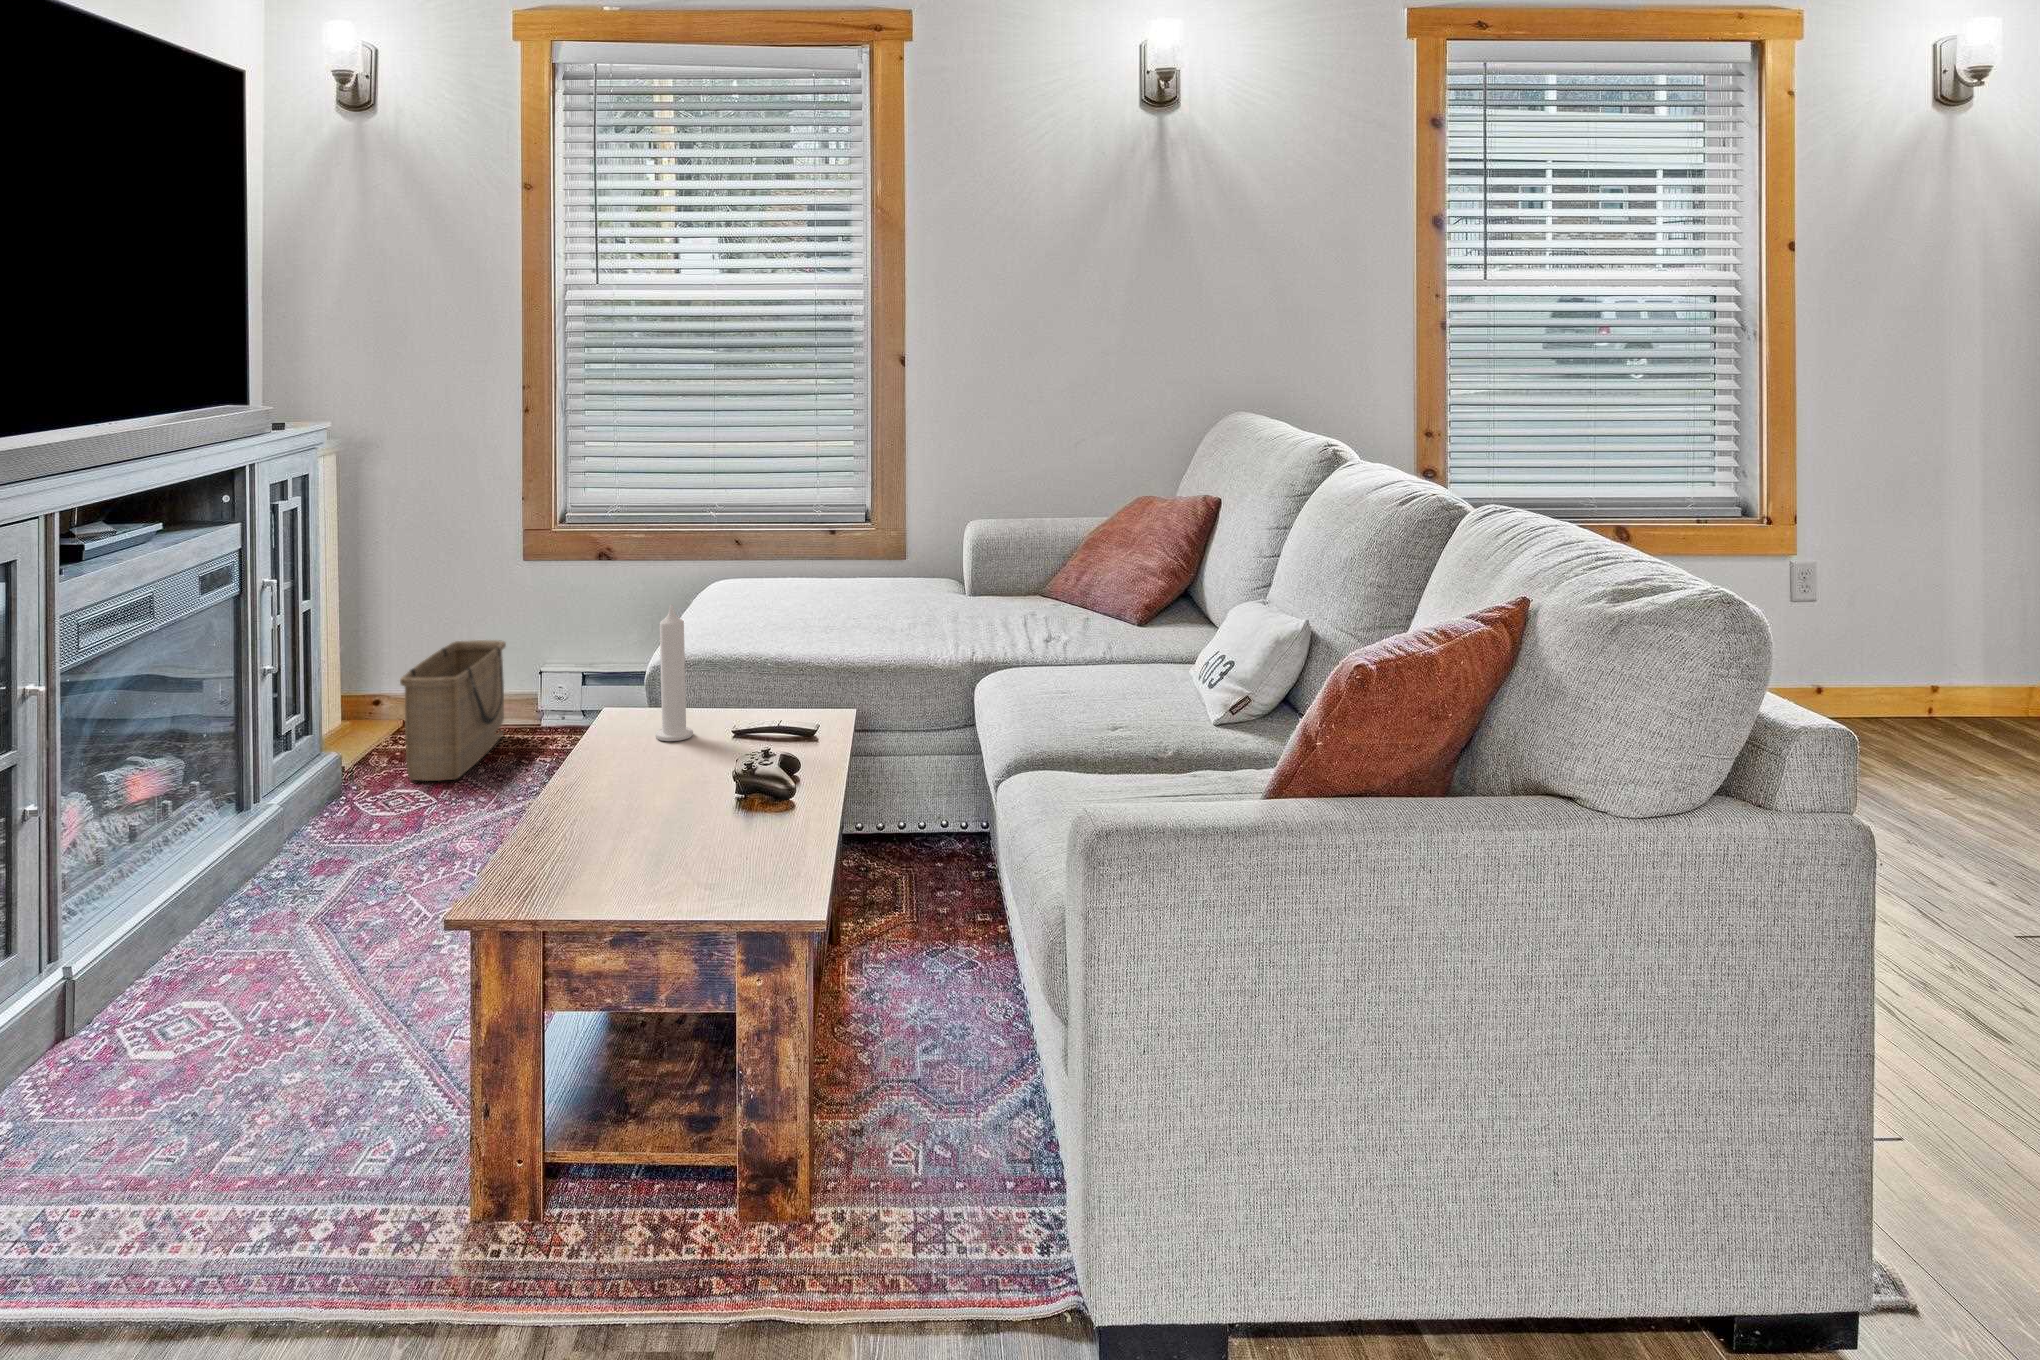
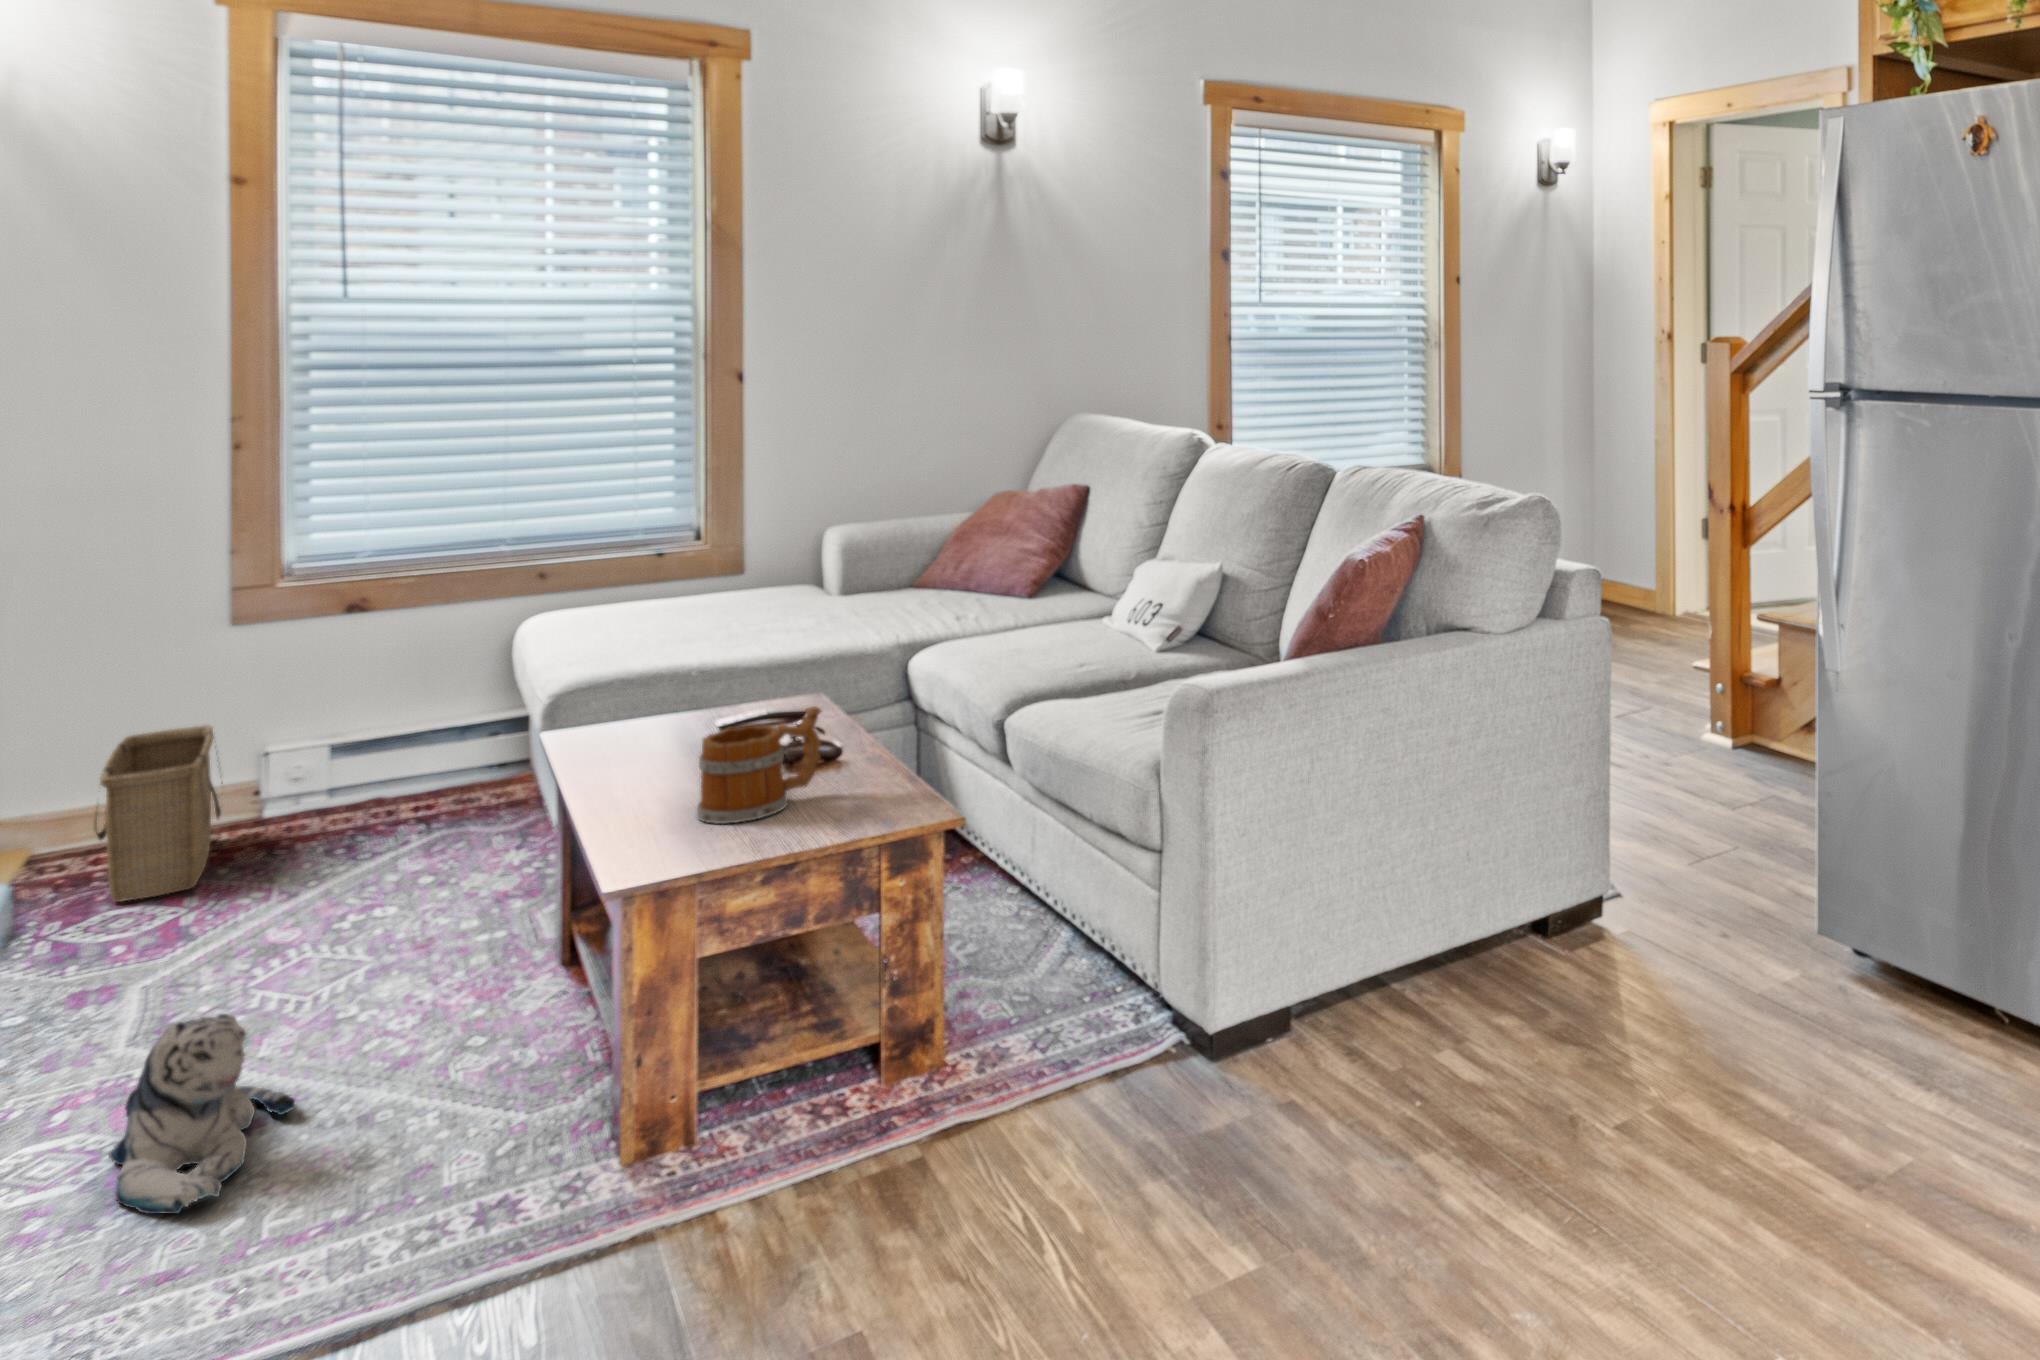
candle: present [655,604,693,741] -> none [659,607,700,738]
mug: none [558,750,694,874] -> present [697,706,821,824]
plush toy: none [149,941,319,1128] -> present [109,1014,296,1214]

